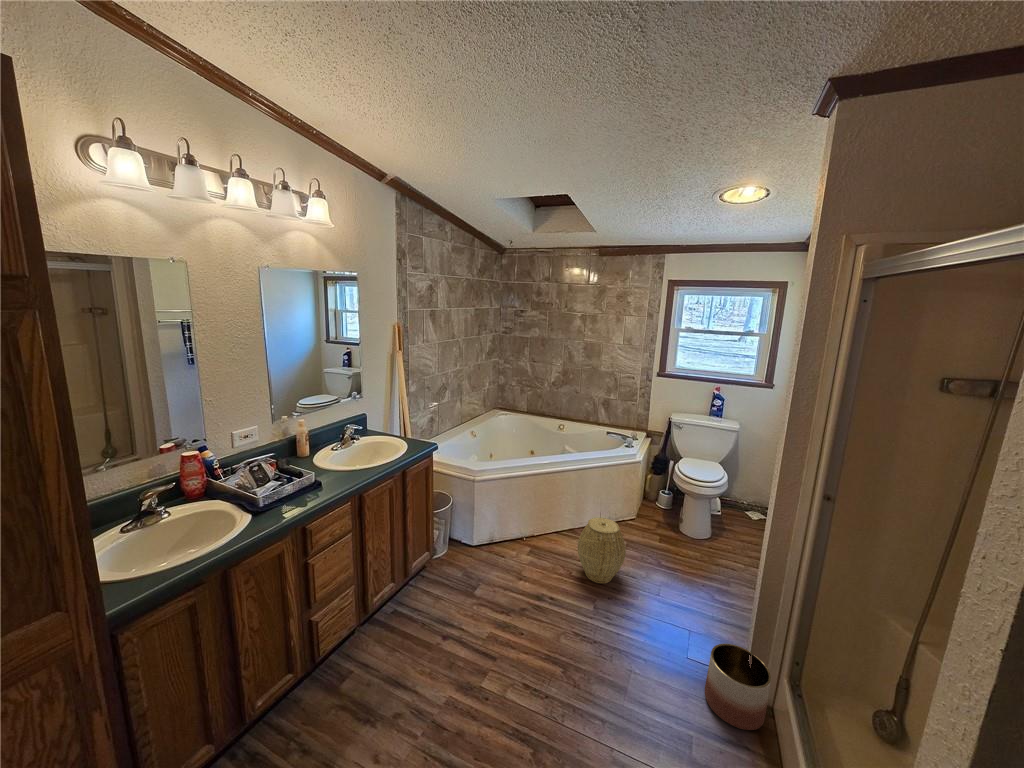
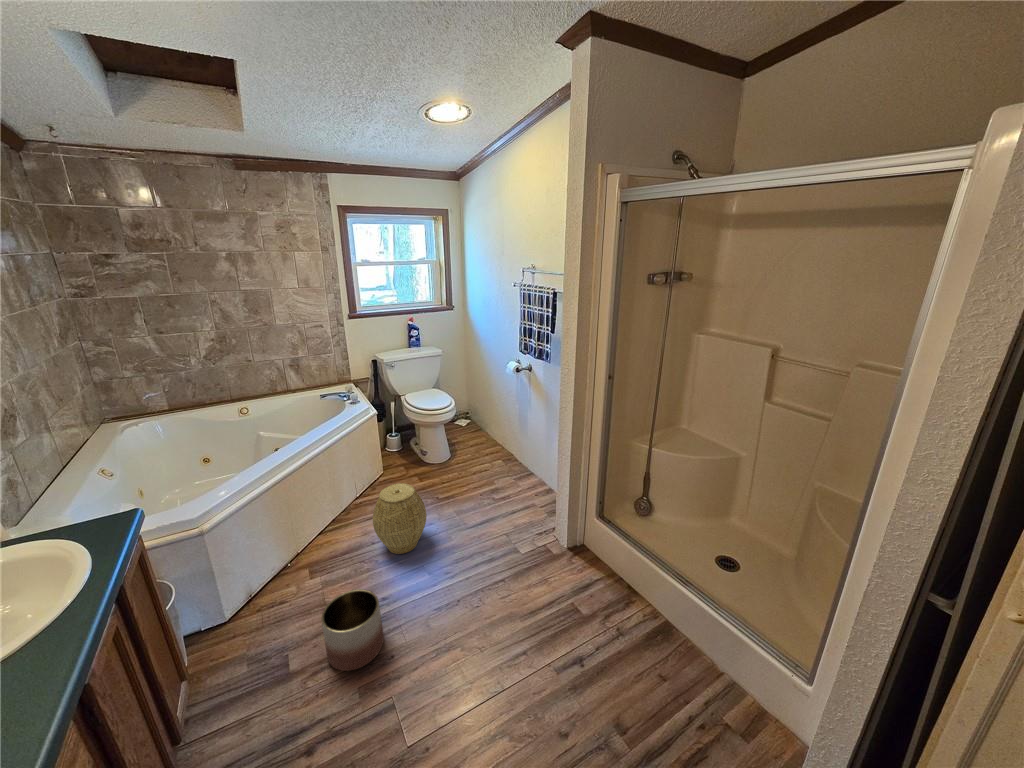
planter: present [705,644,771,730] -> present [321,589,384,671]

